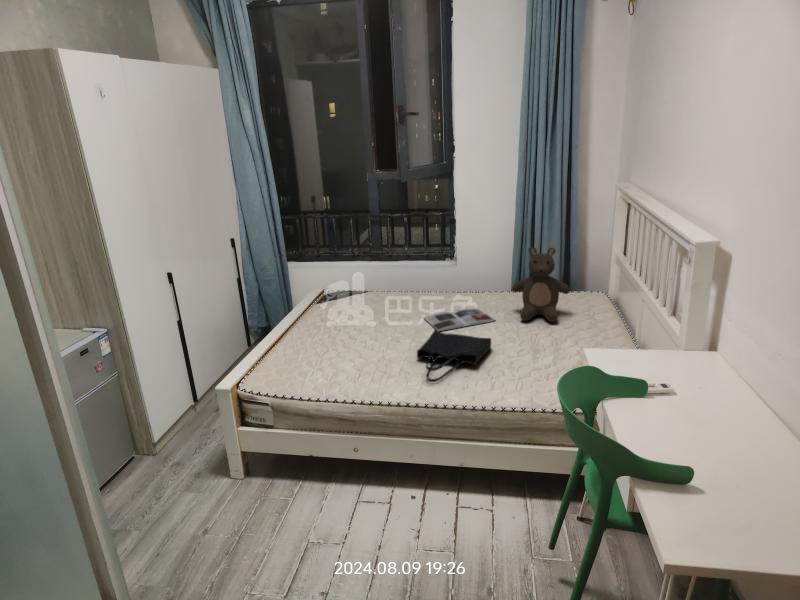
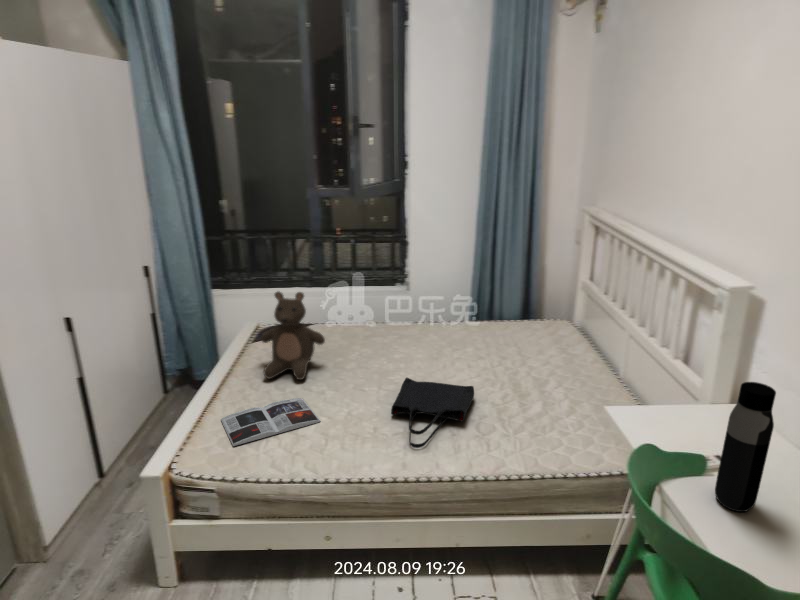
stuffed bear: present [512,247,570,322] -> present [261,292,325,380]
magazine: present [424,308,495,331] -> present [221,398,321,446]
water bottle: none [642,311,682,420] -> present [715,382,776,512]

